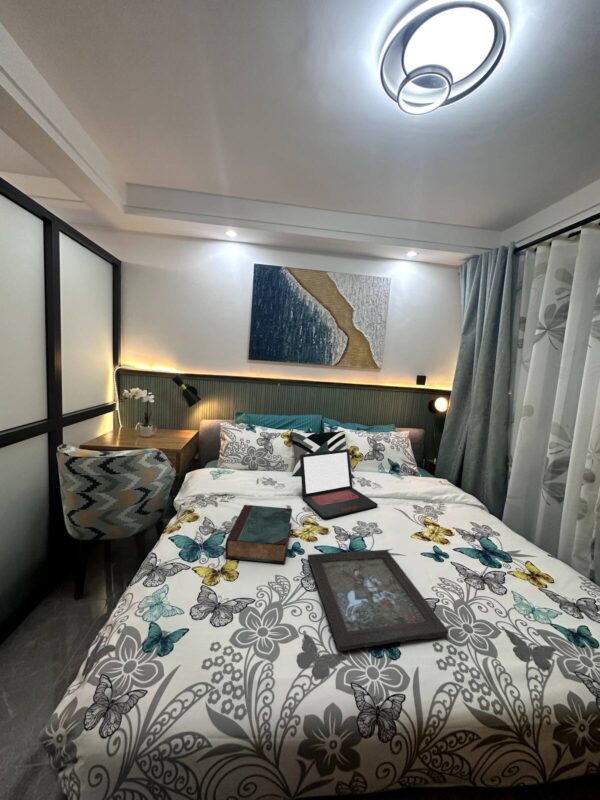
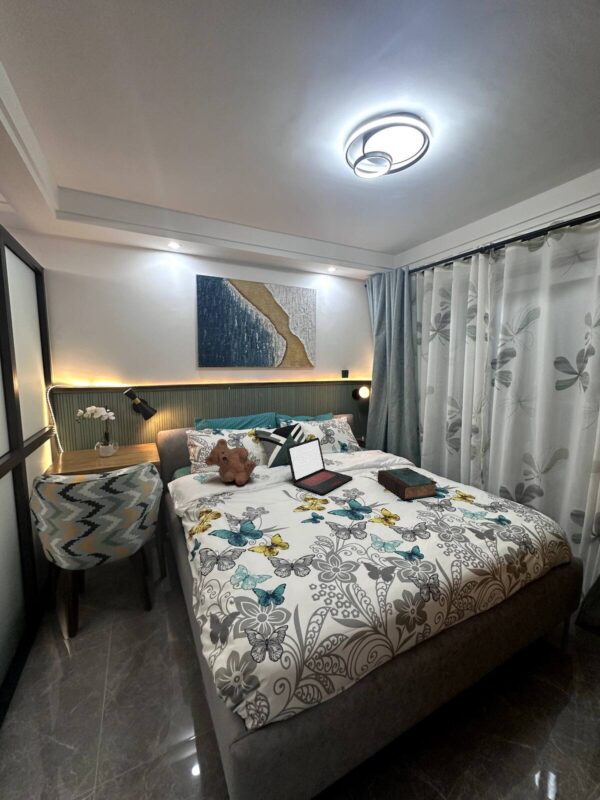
teddy bear: none [220,435,268,487] -> present [205,439,256,485]
book: present [225,505,292,563] -> present [378,468,437,500]
tray: present [308,550,448,651] -> none [332,504,443,563]

